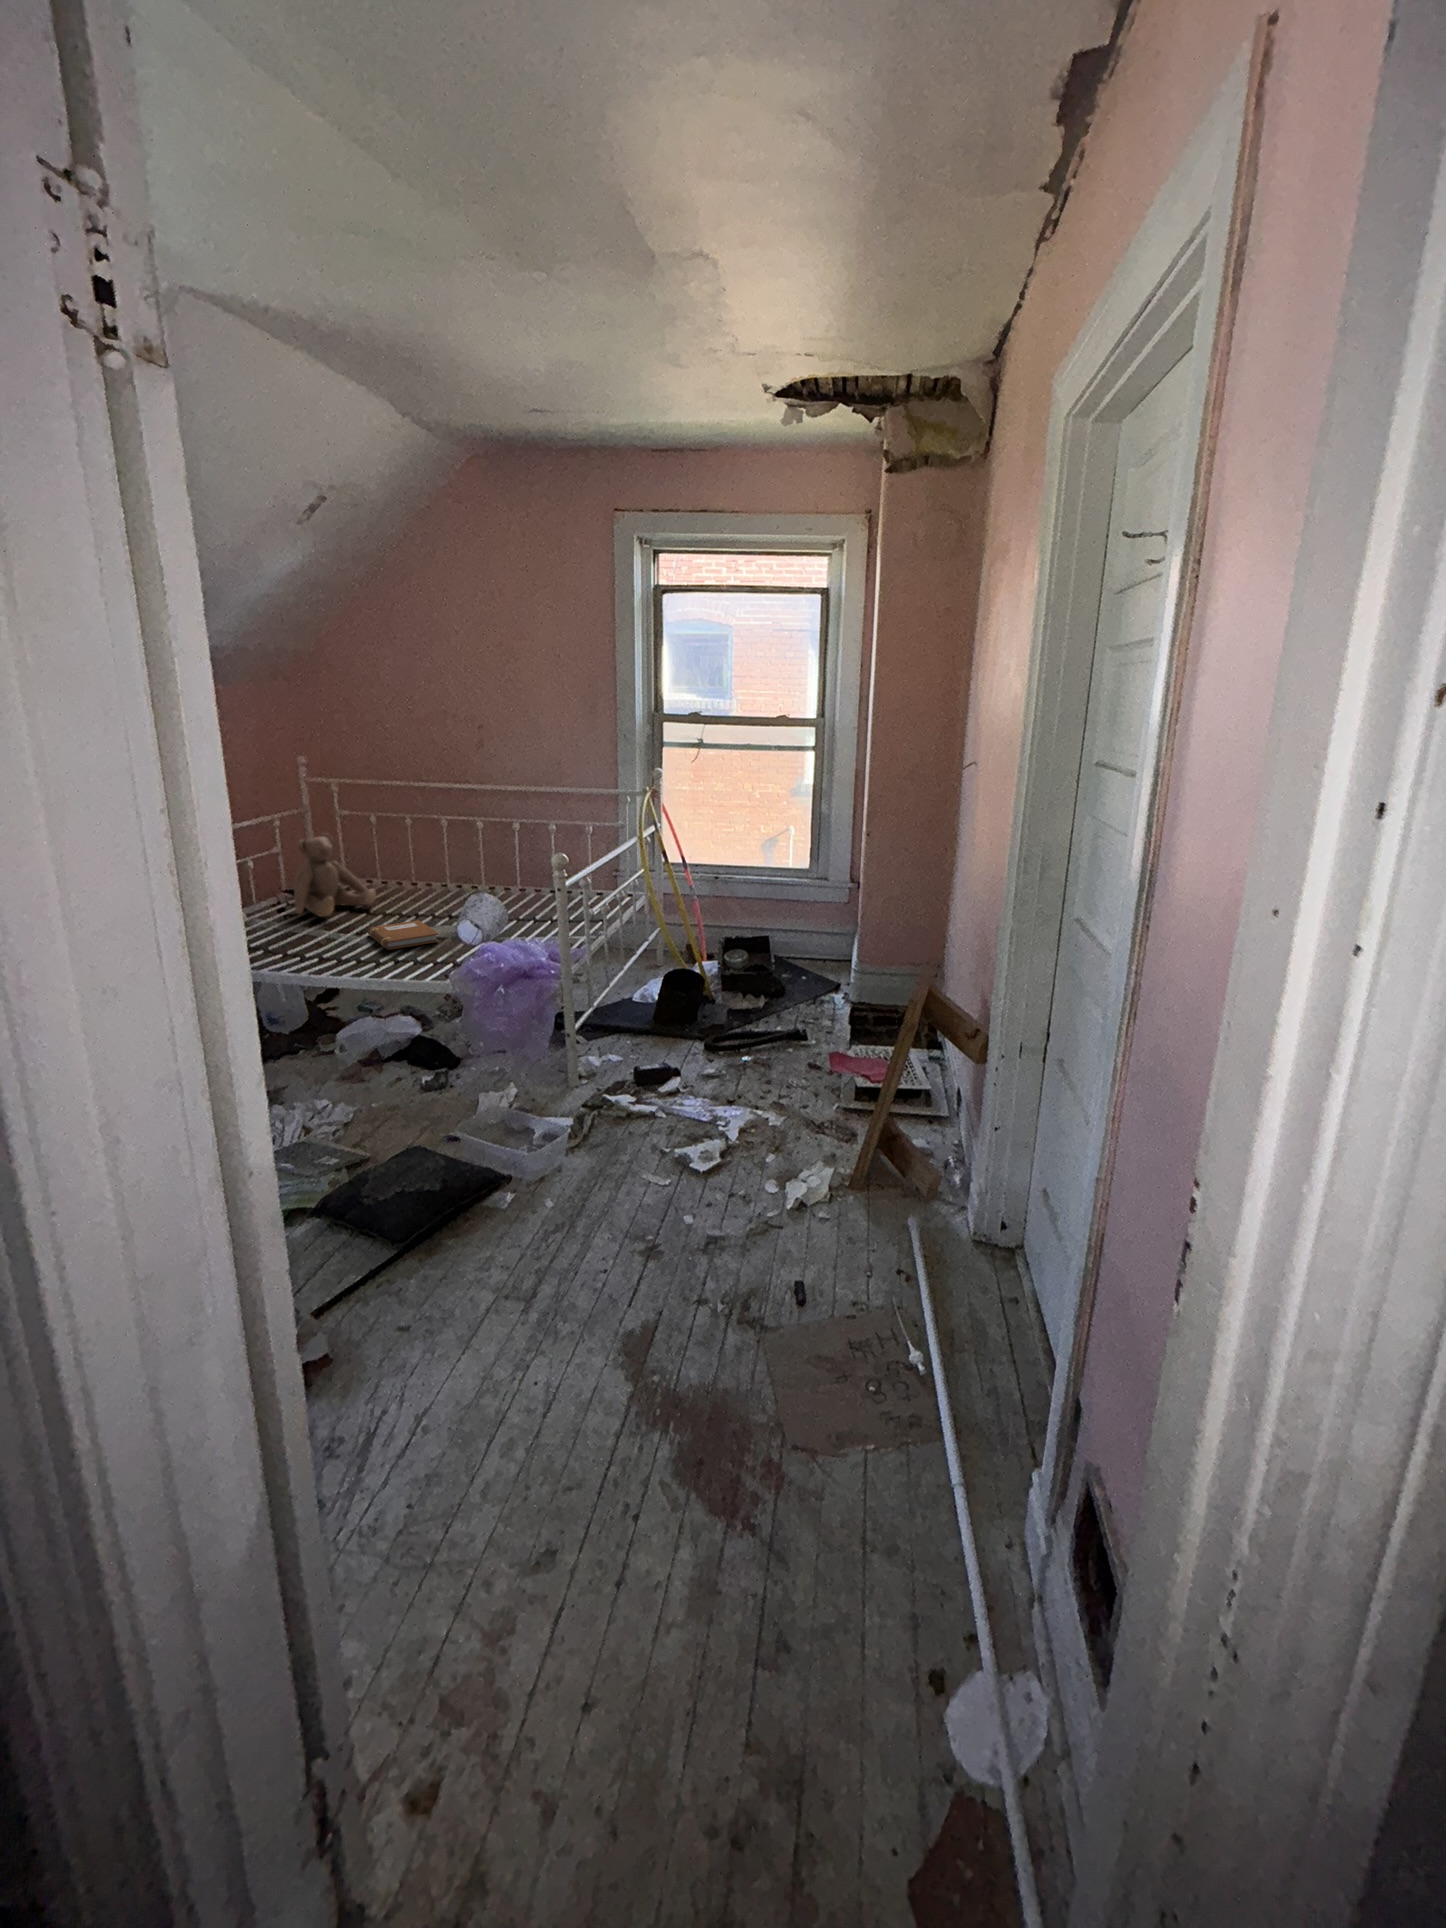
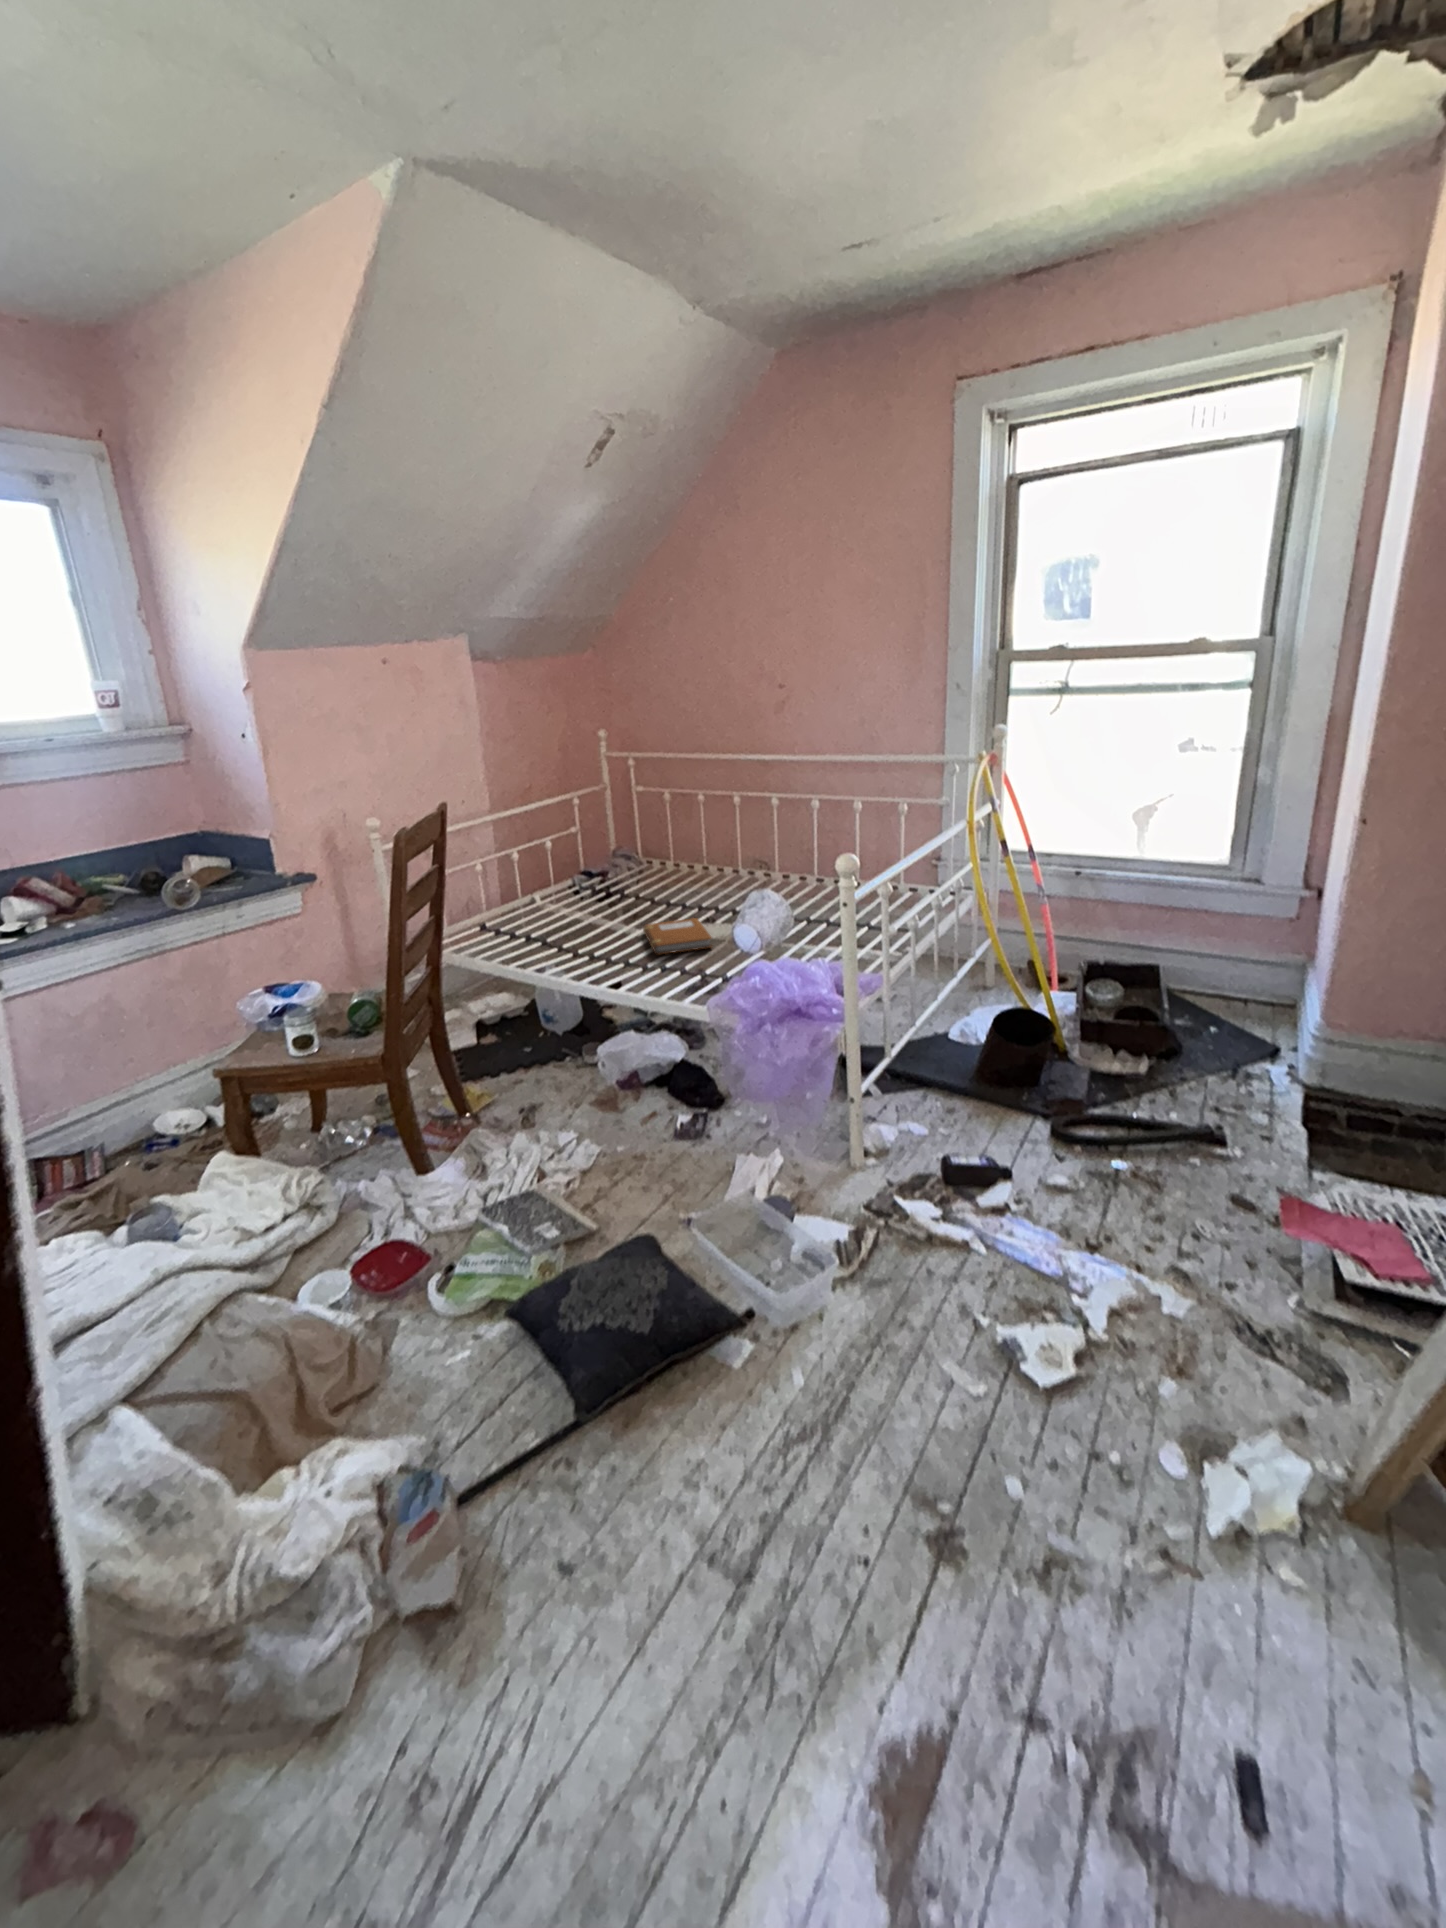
teddy bear: present [294,833,376,917] -> none [582,816,661,907]

